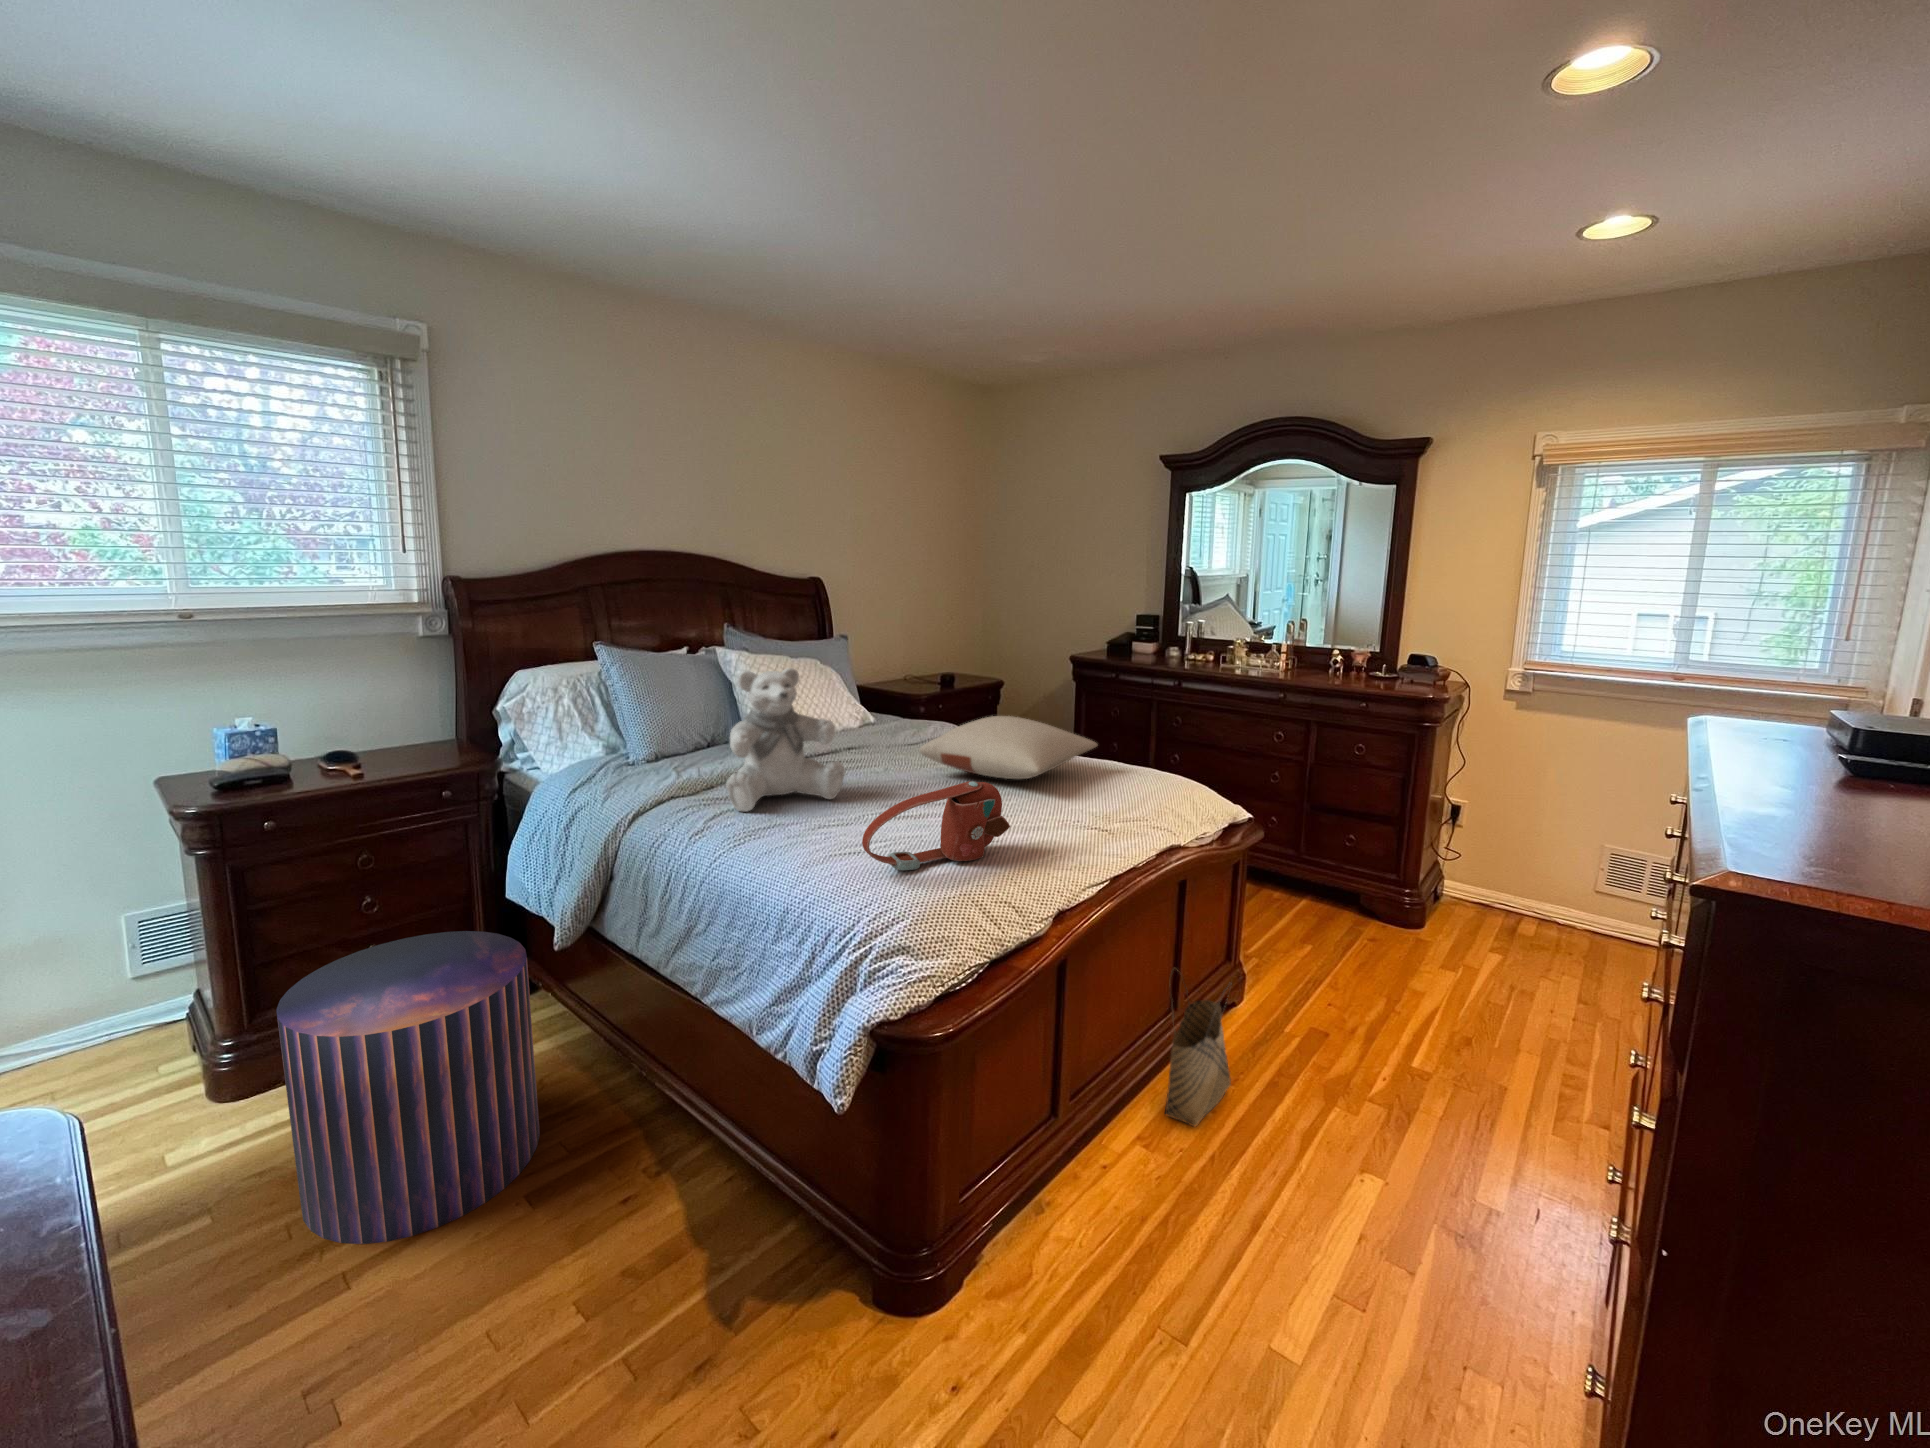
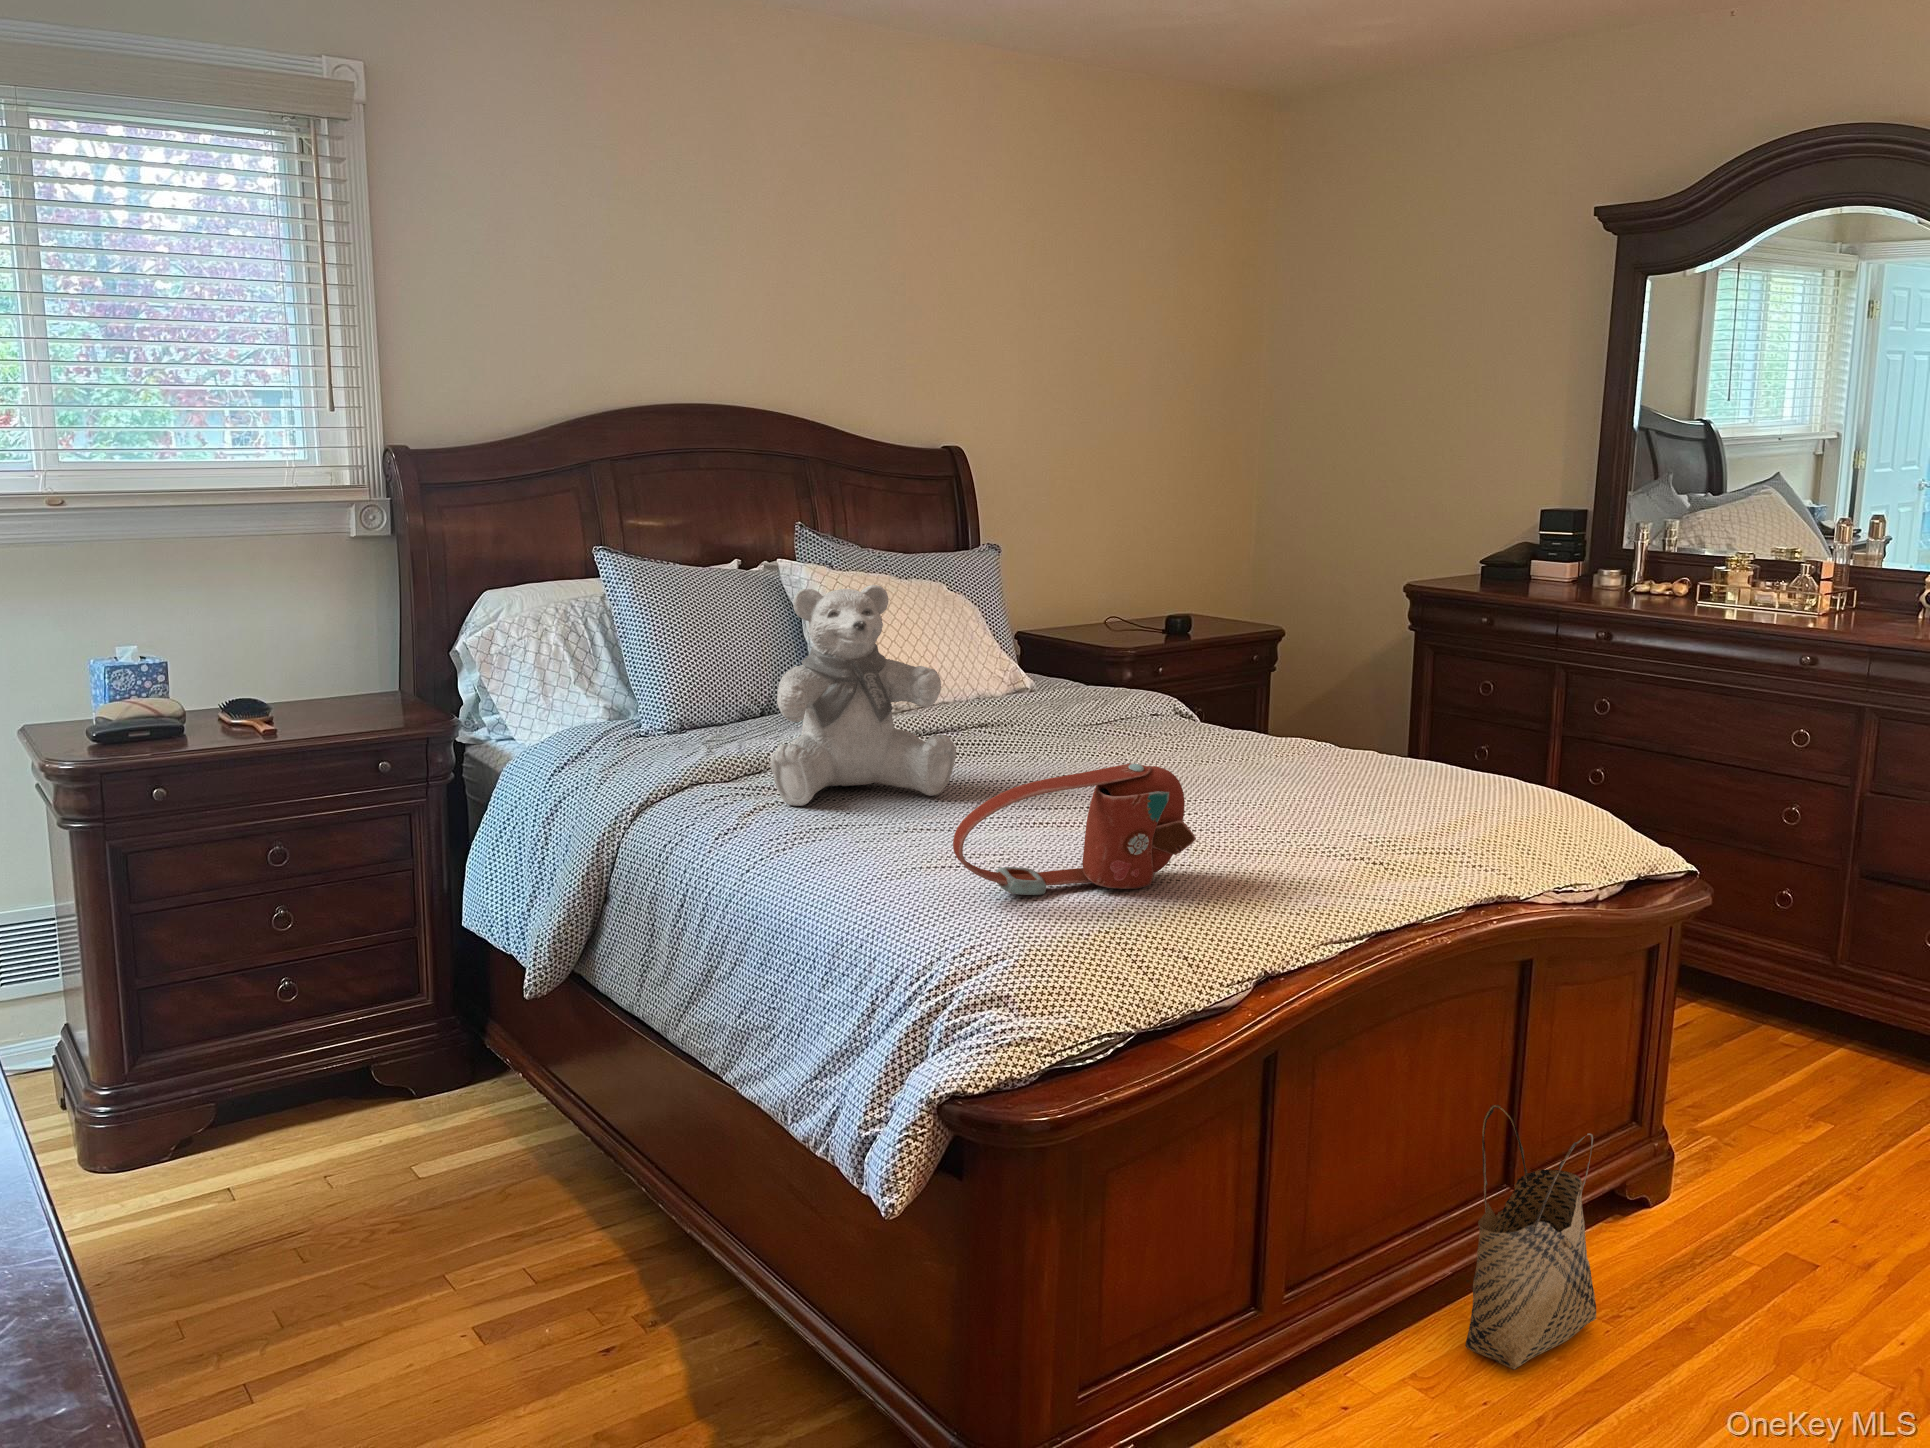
pillow: present [920,716,1098,779] -> none [1086,676,1401,778]
pouf: present [276,931,540,1244] -> none [173,958,497,1359]

